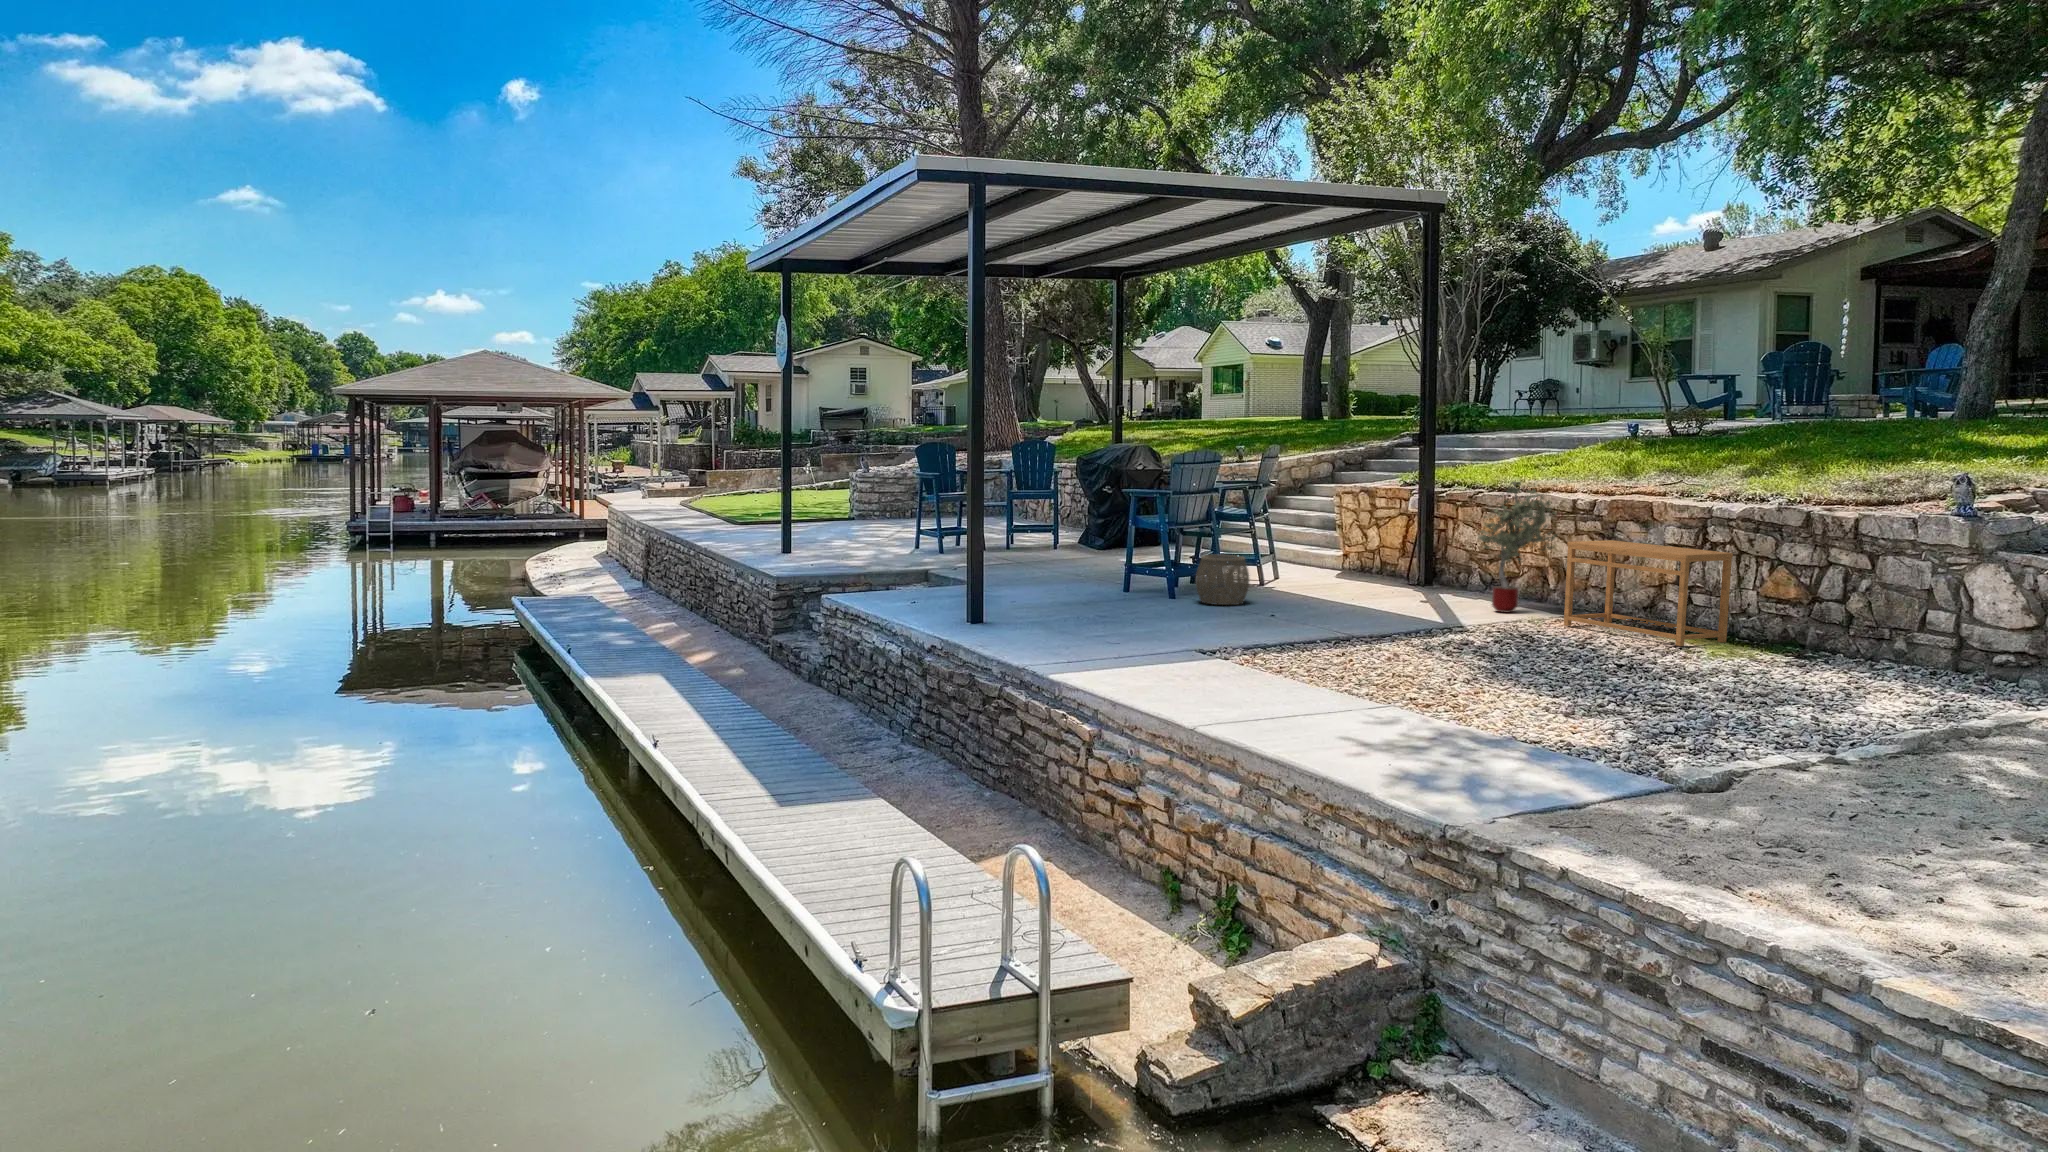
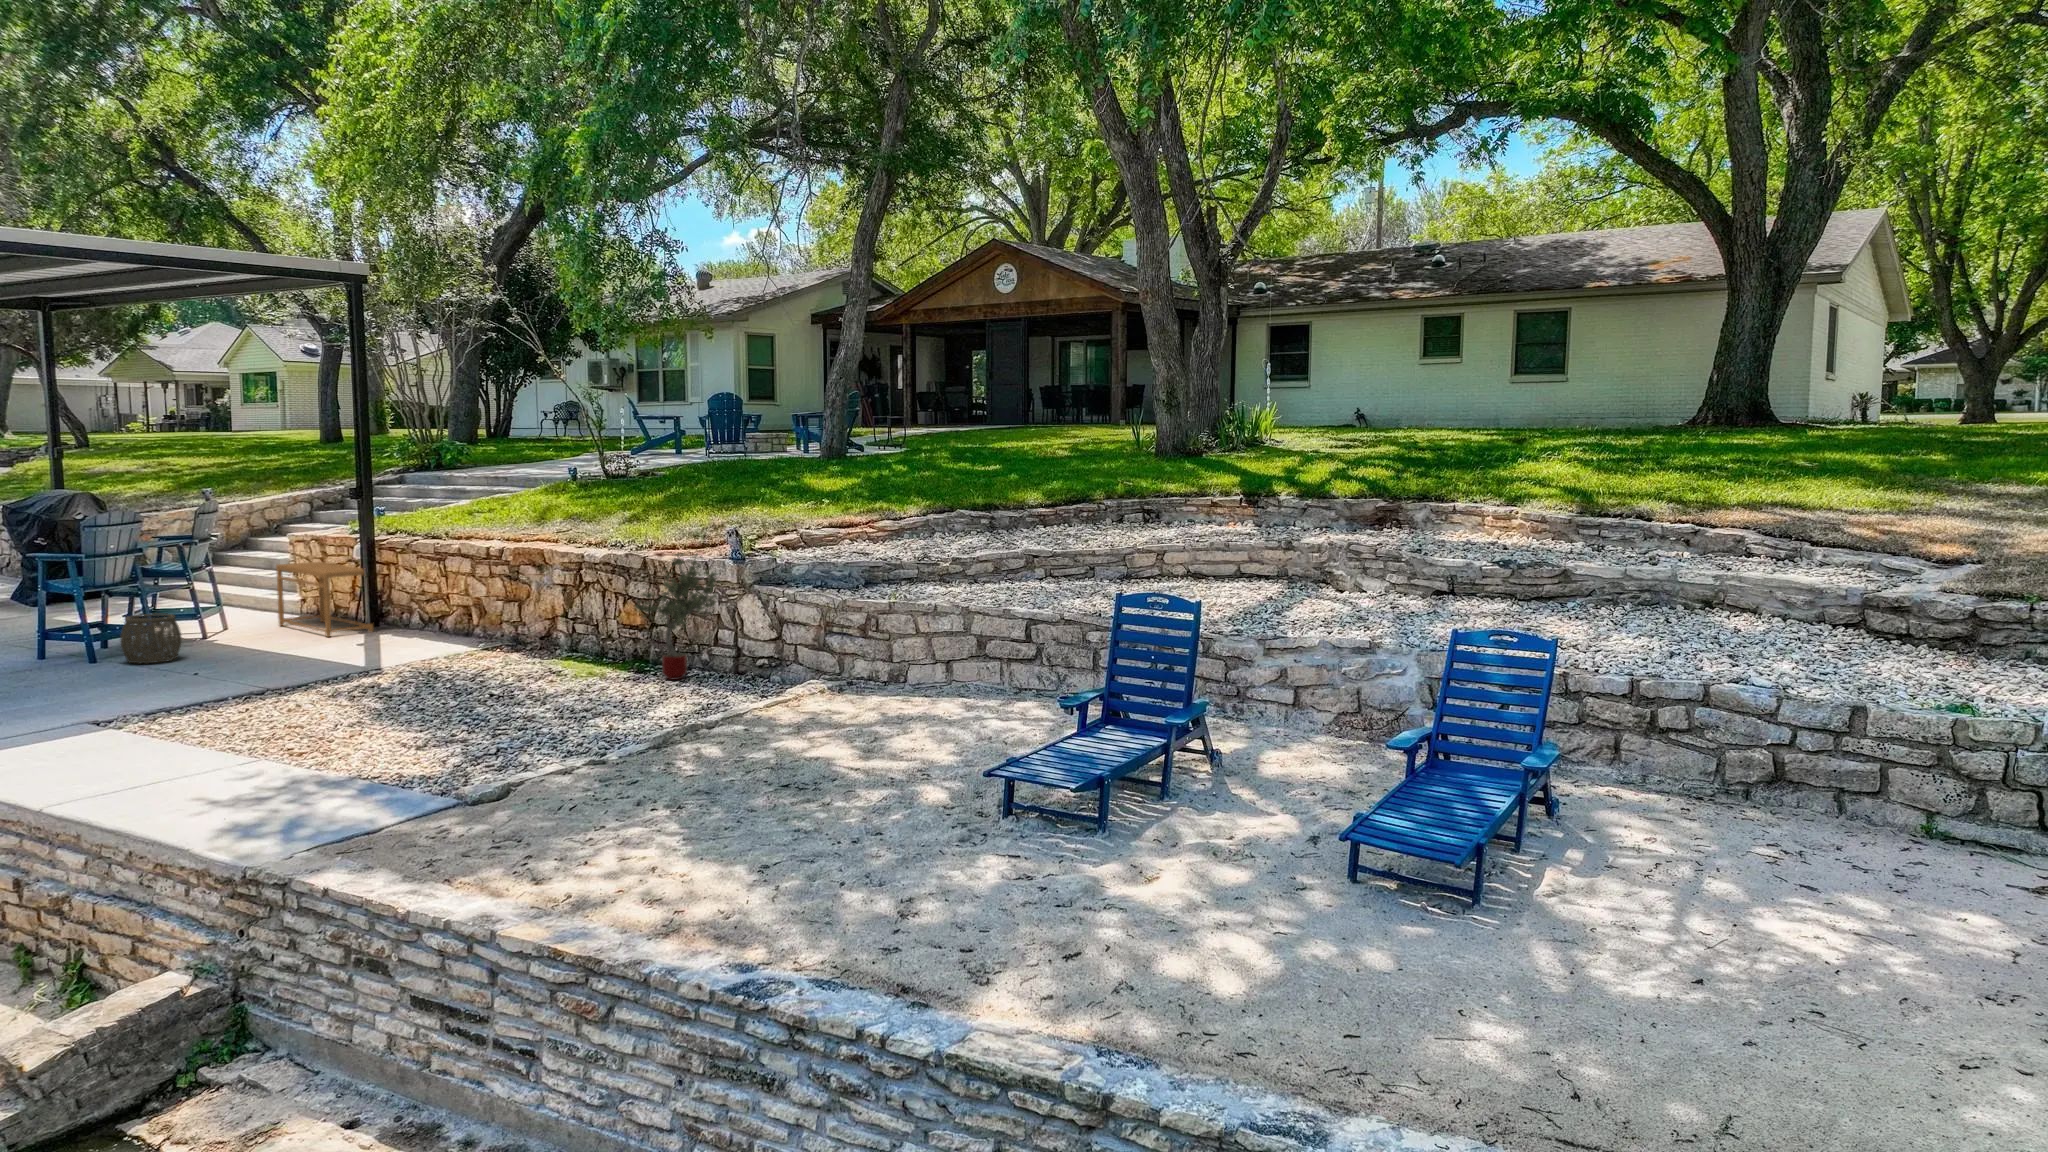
potted tree: present [1478,482,1557,613] -> present [636,553,717,680]
side table: present [1564,540,1733,646] -> present [276,562,373,637]

